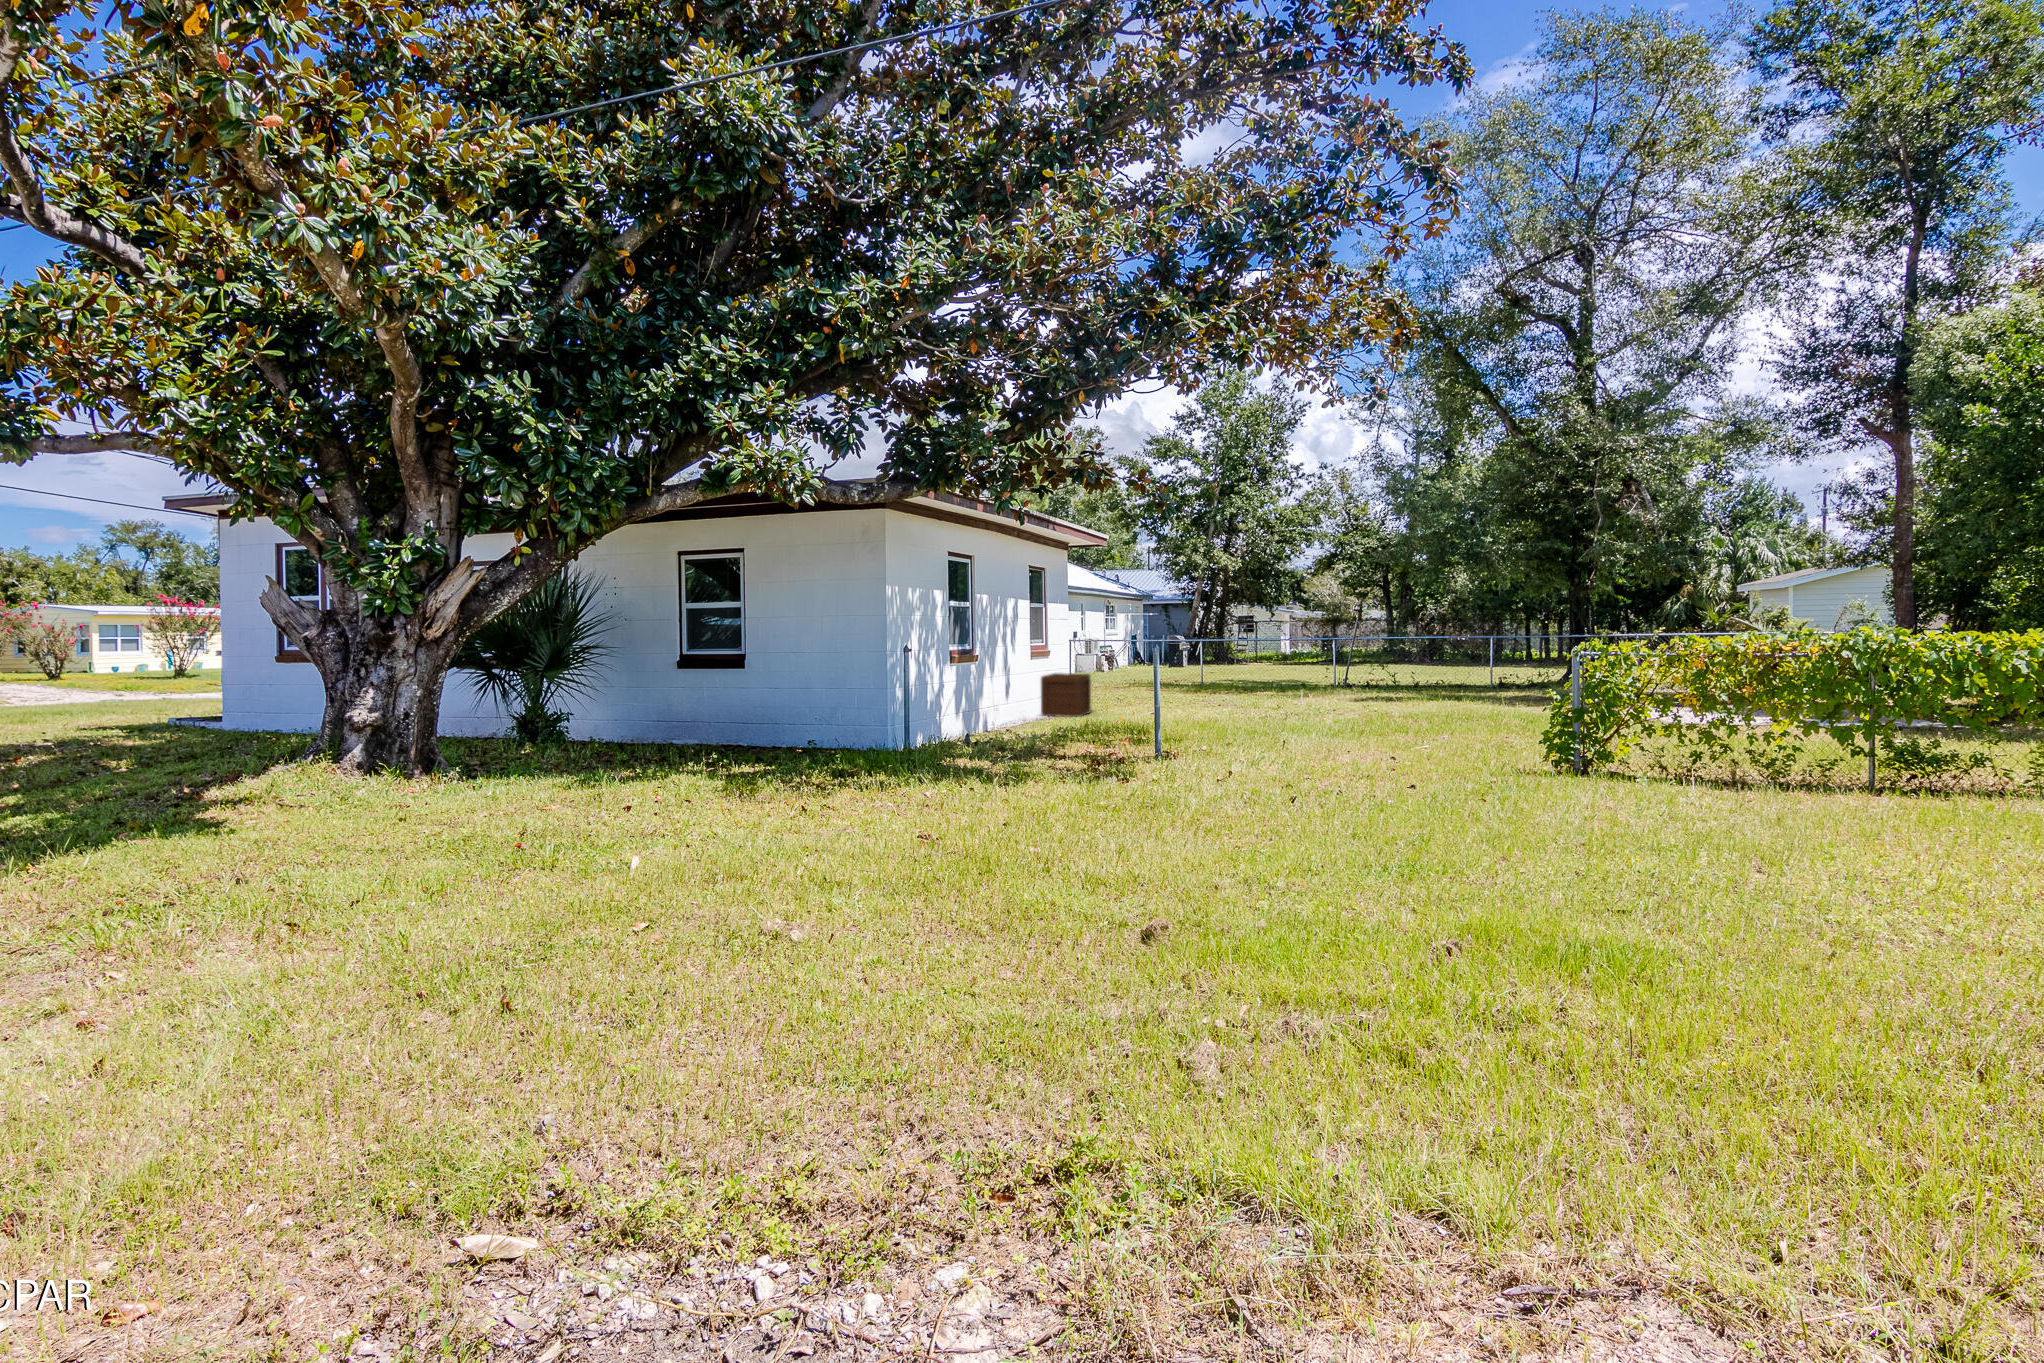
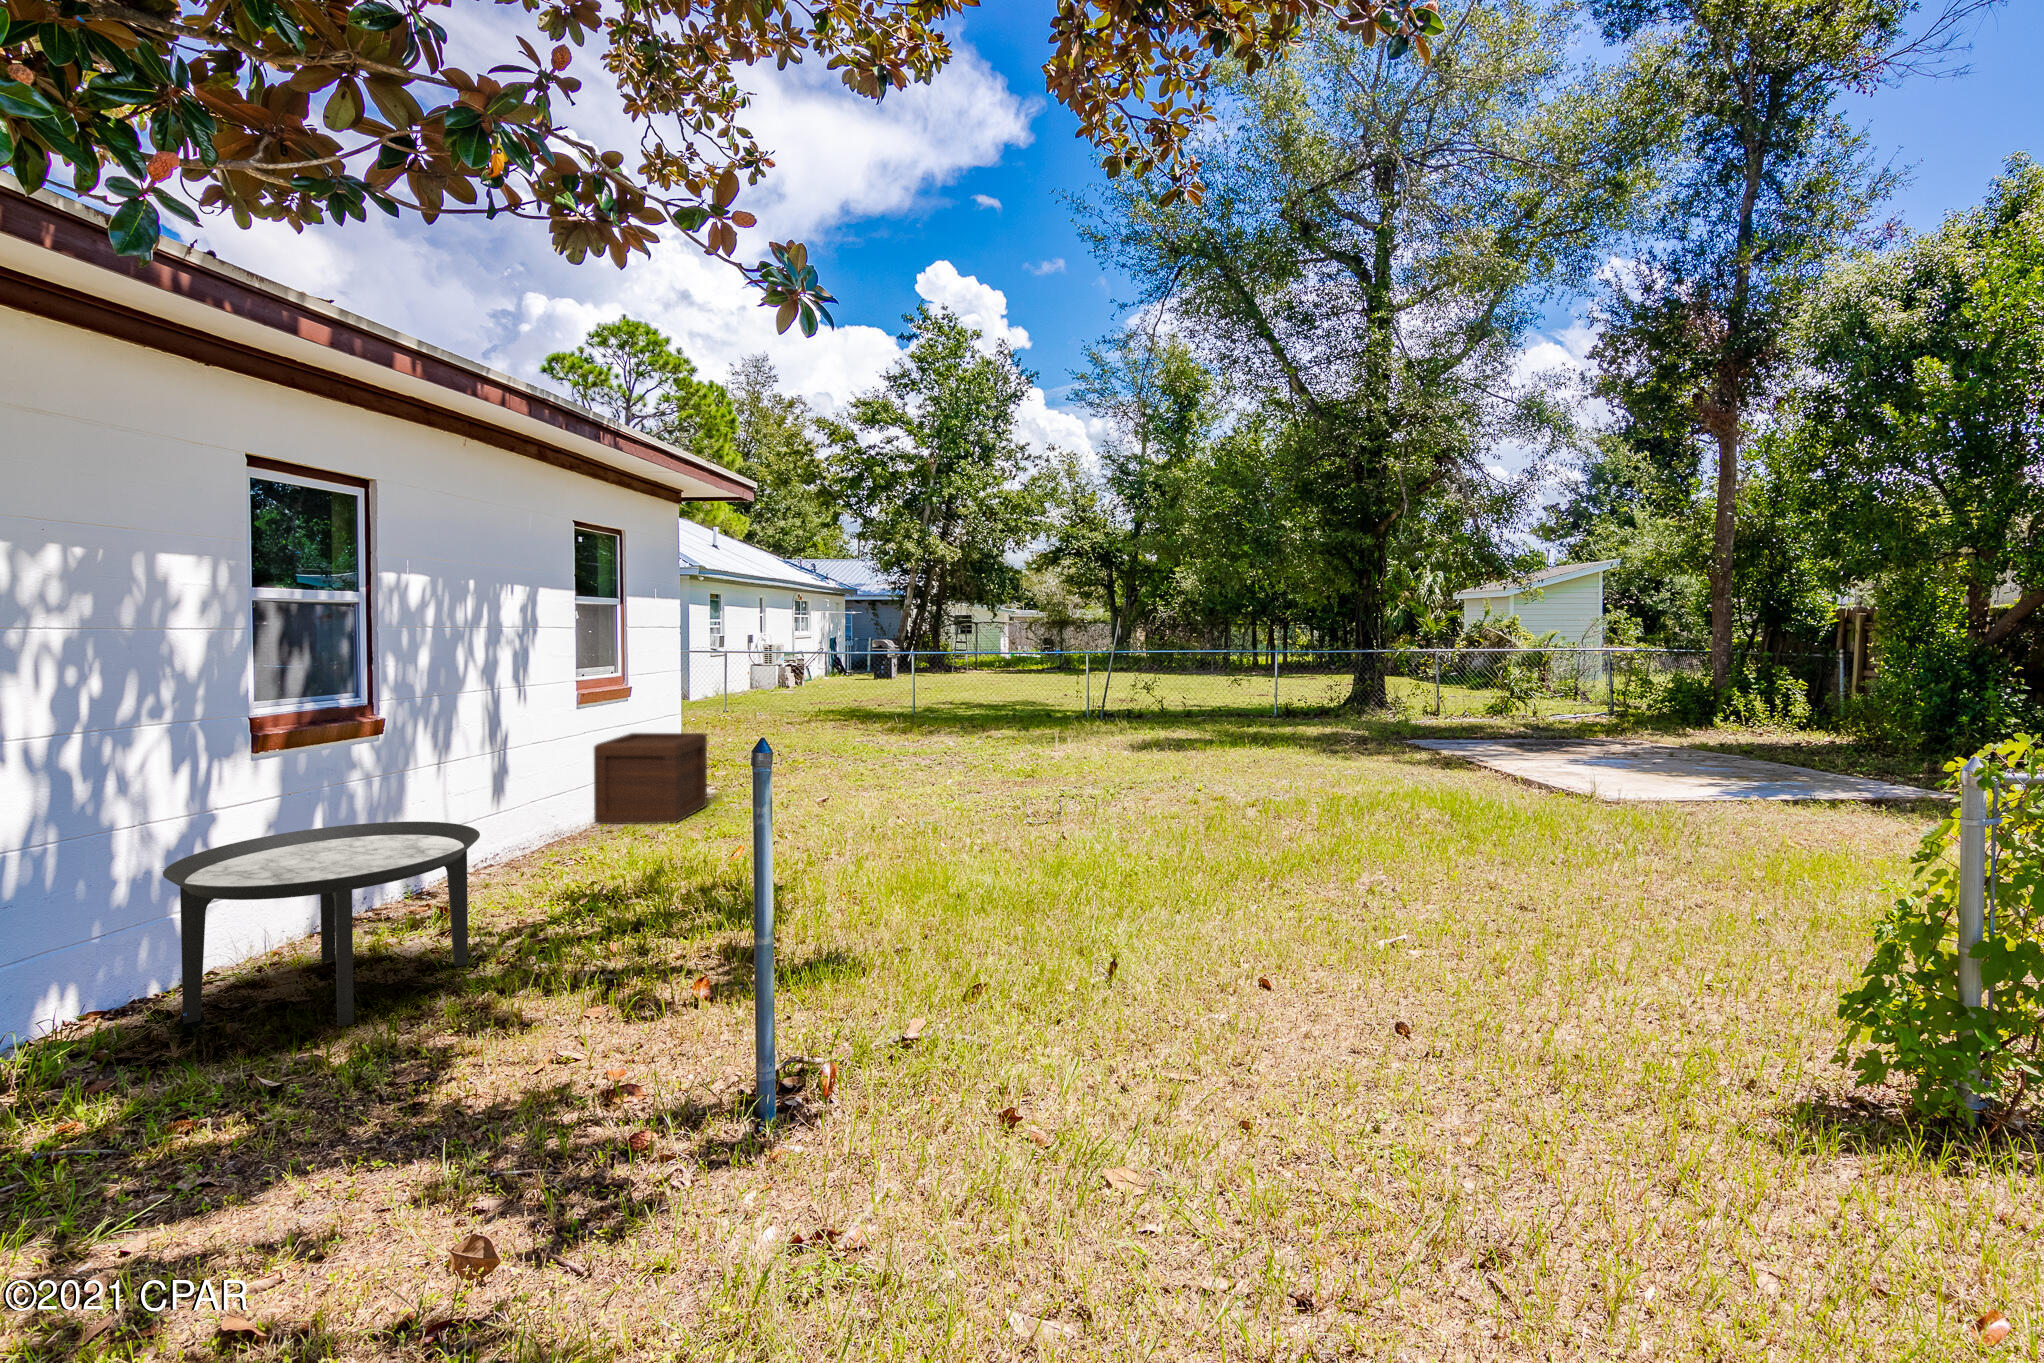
round table: none [956,688,1041,745] -> present [163,822,480,1027]

